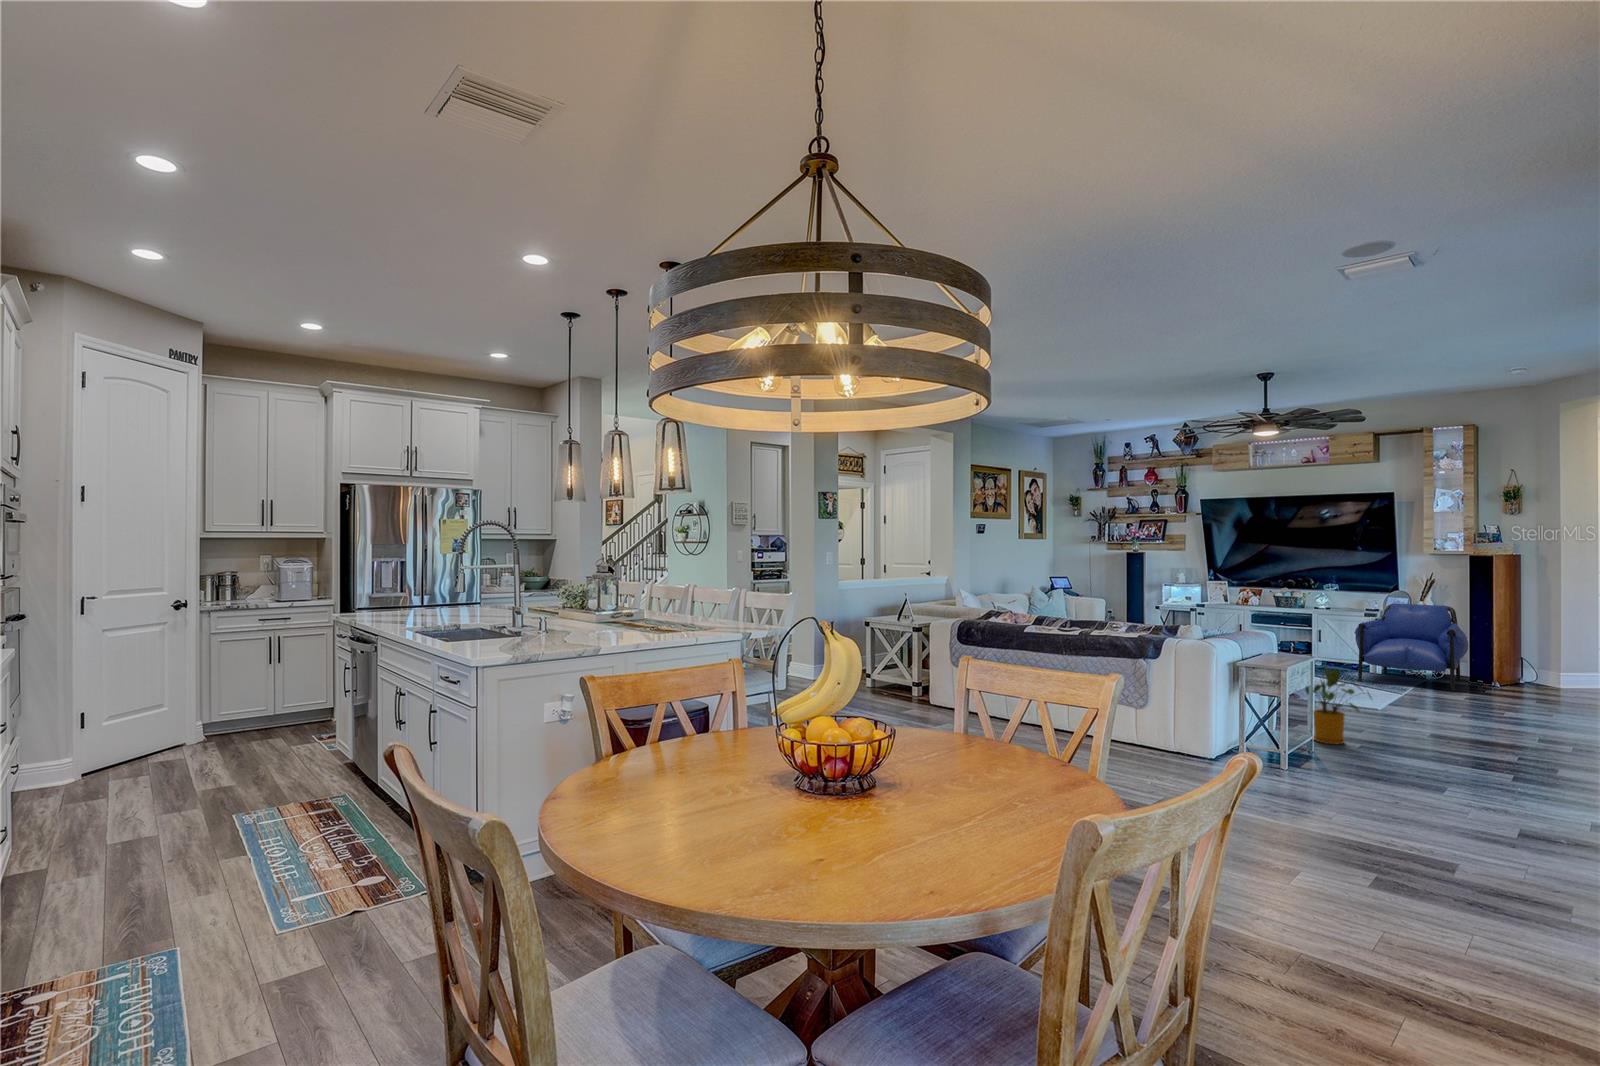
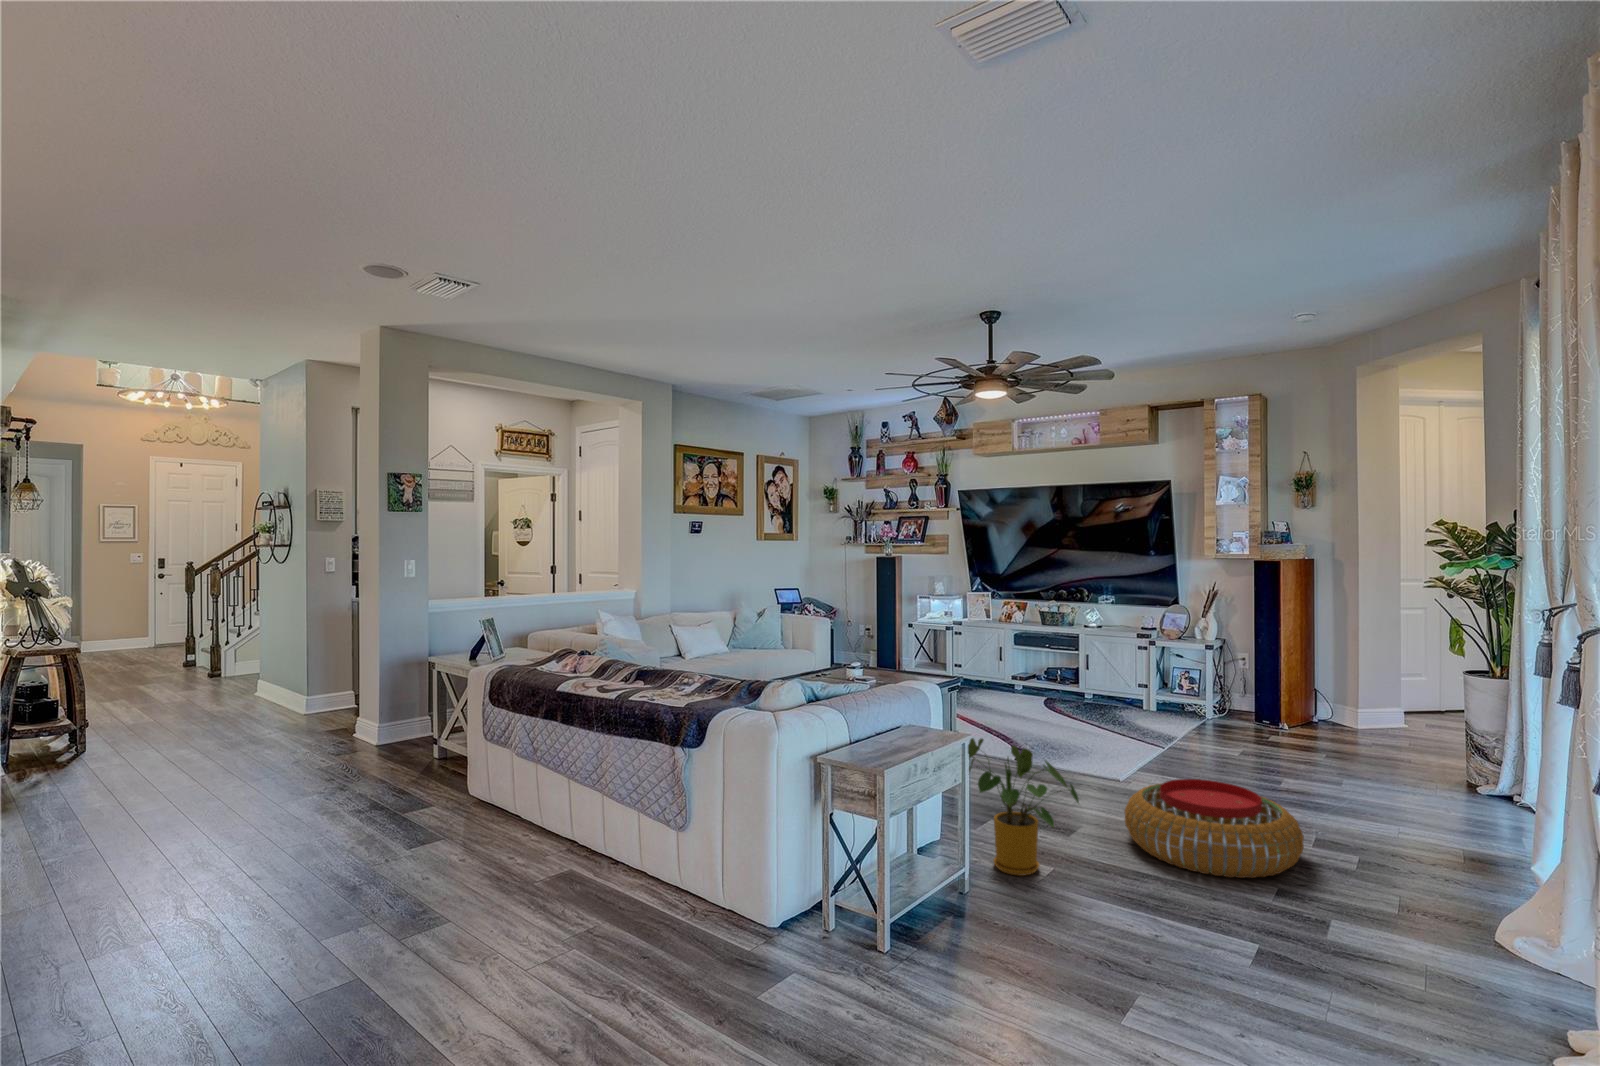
armchair: present [1354,604,1468,692] -> none [1118,621,1252,742]
pouf: none [1393,697,1522,750] -> present [1124,779,1304,878]

